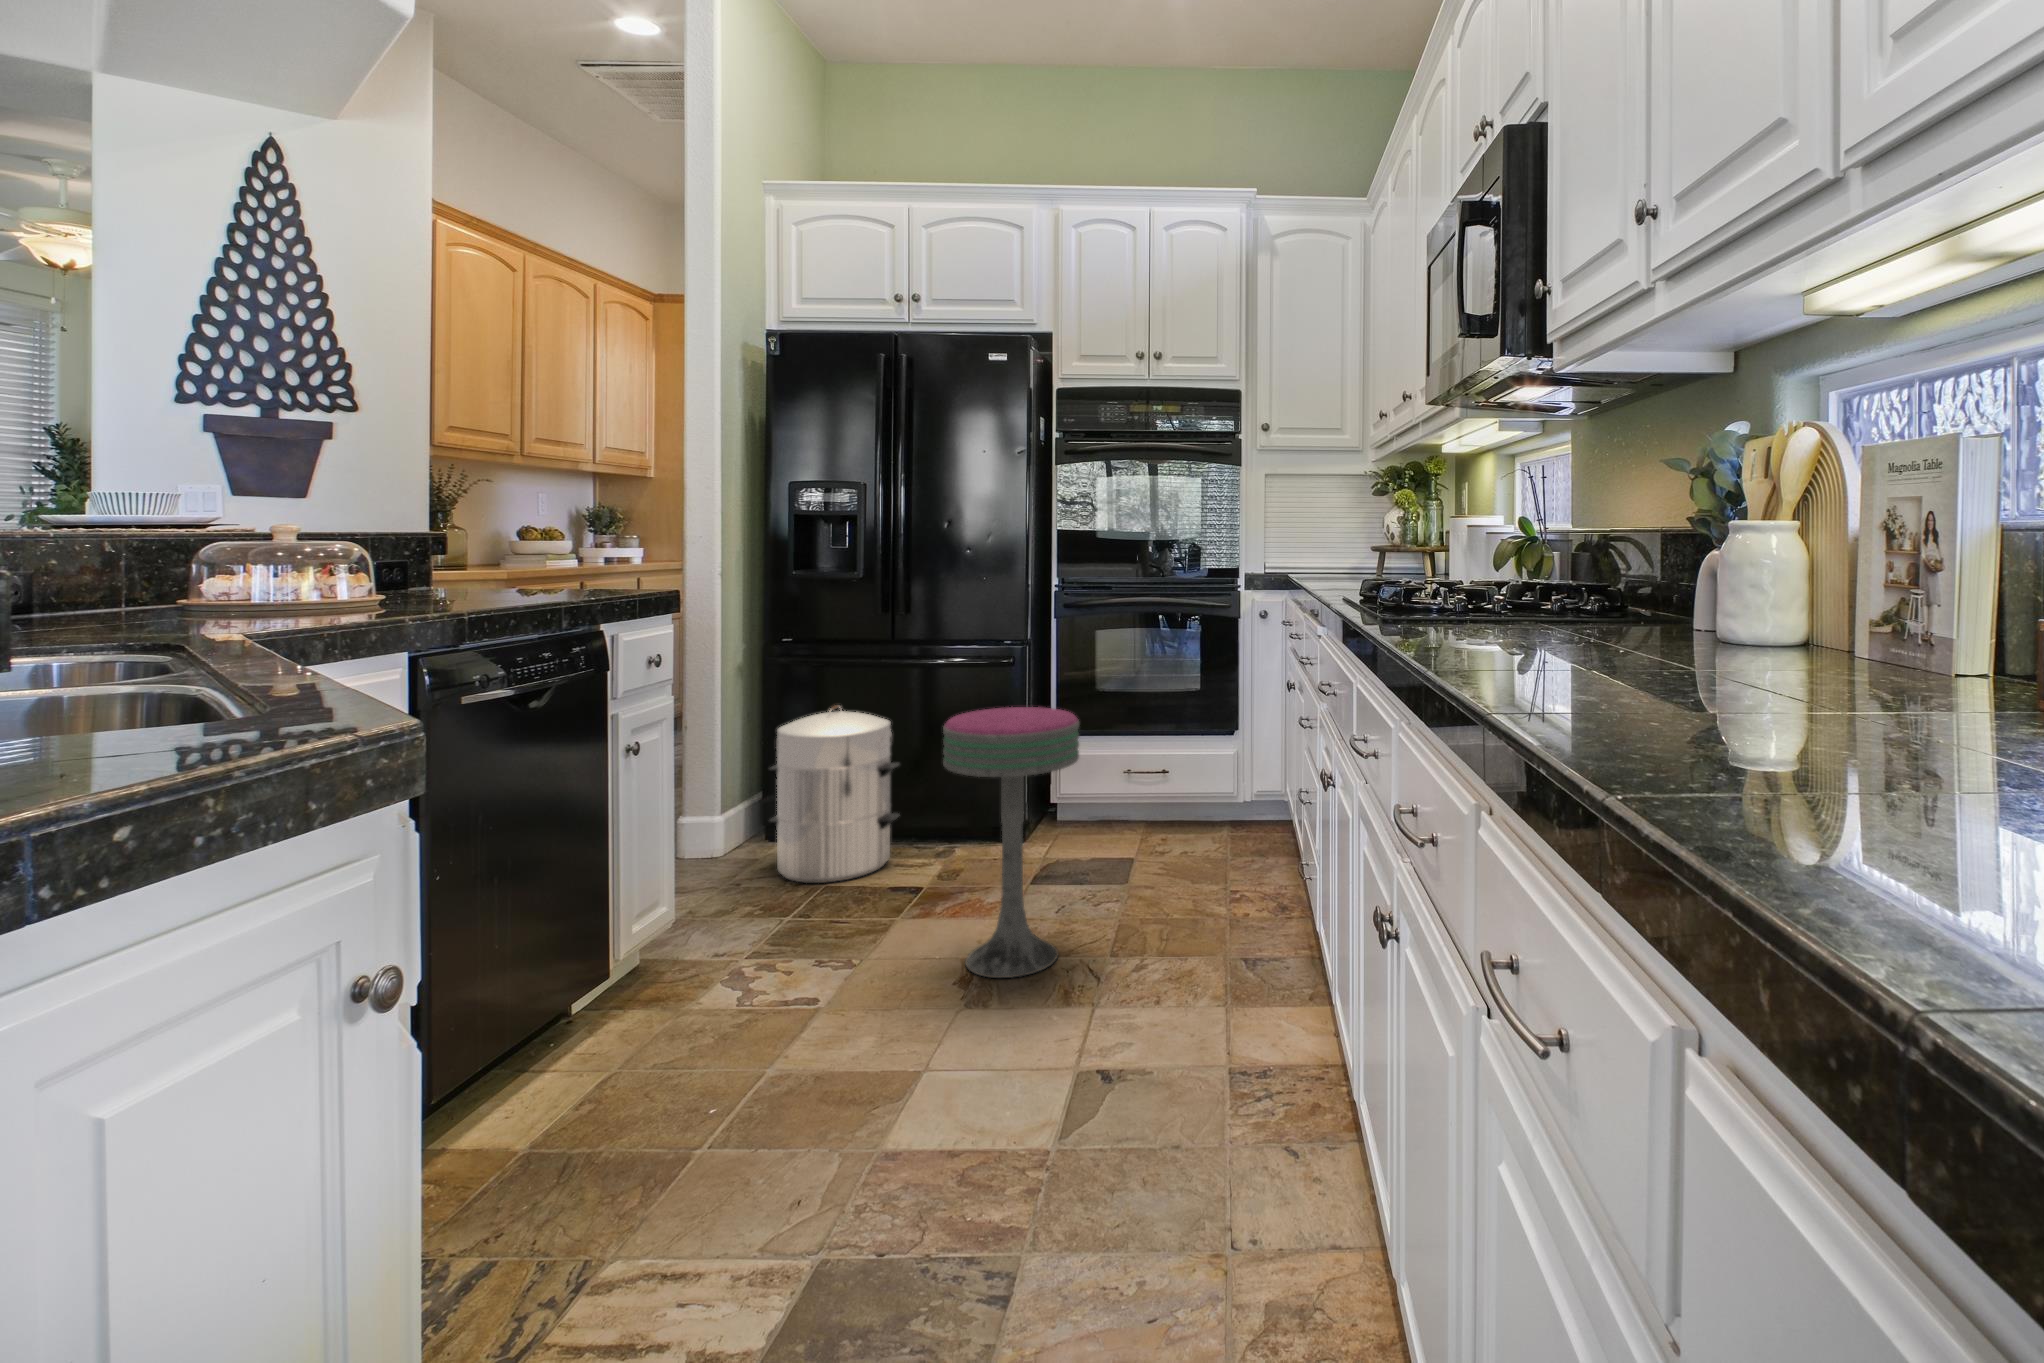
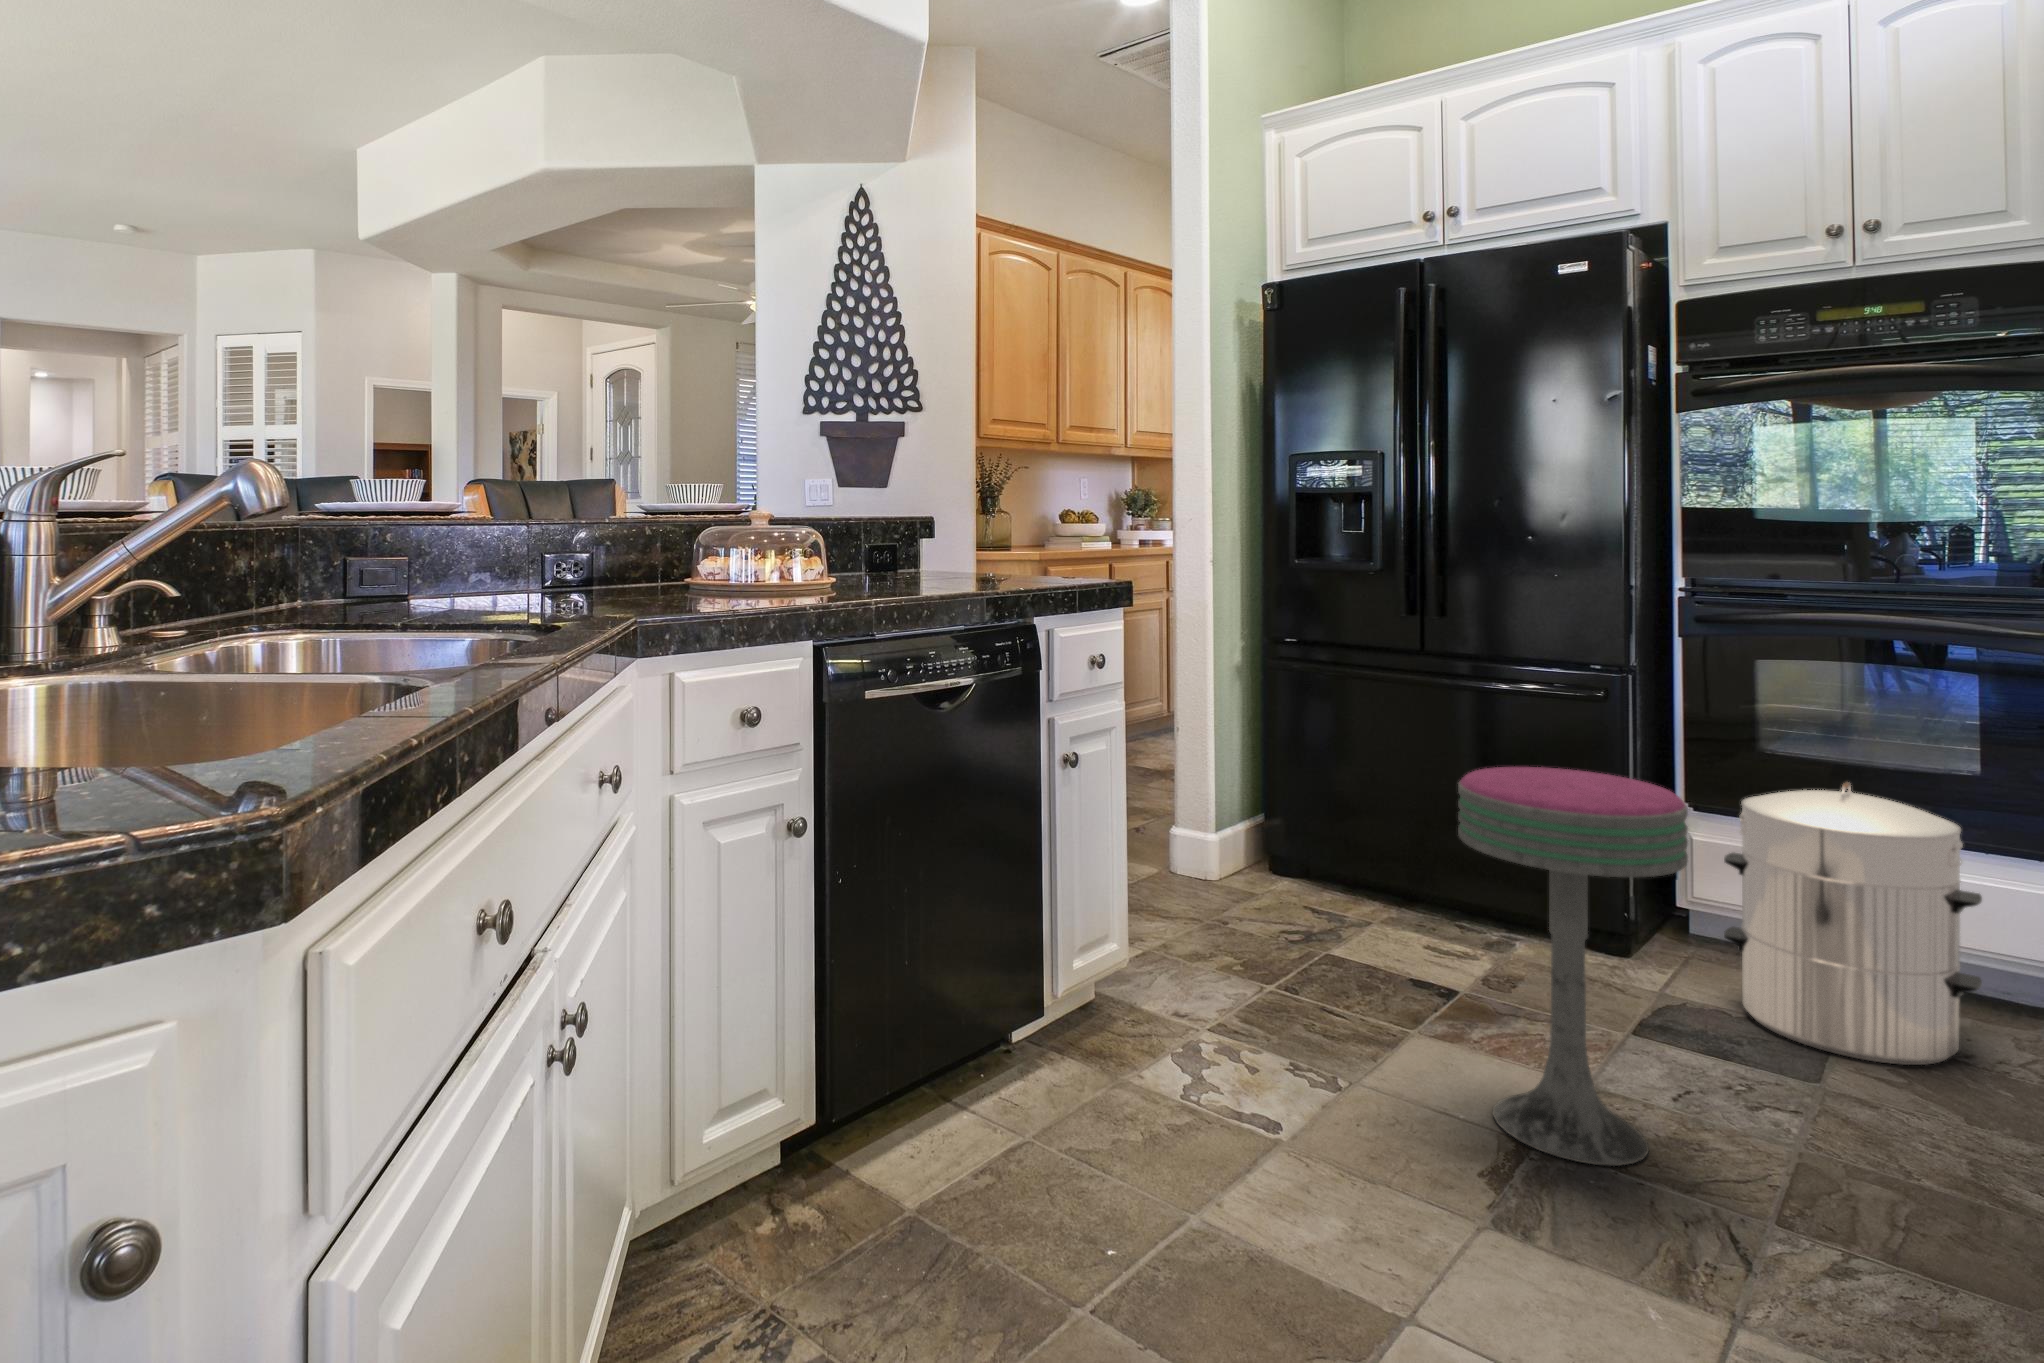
waste bin: present [769,705,899,883] -> present [1724,783,1982,1065]

